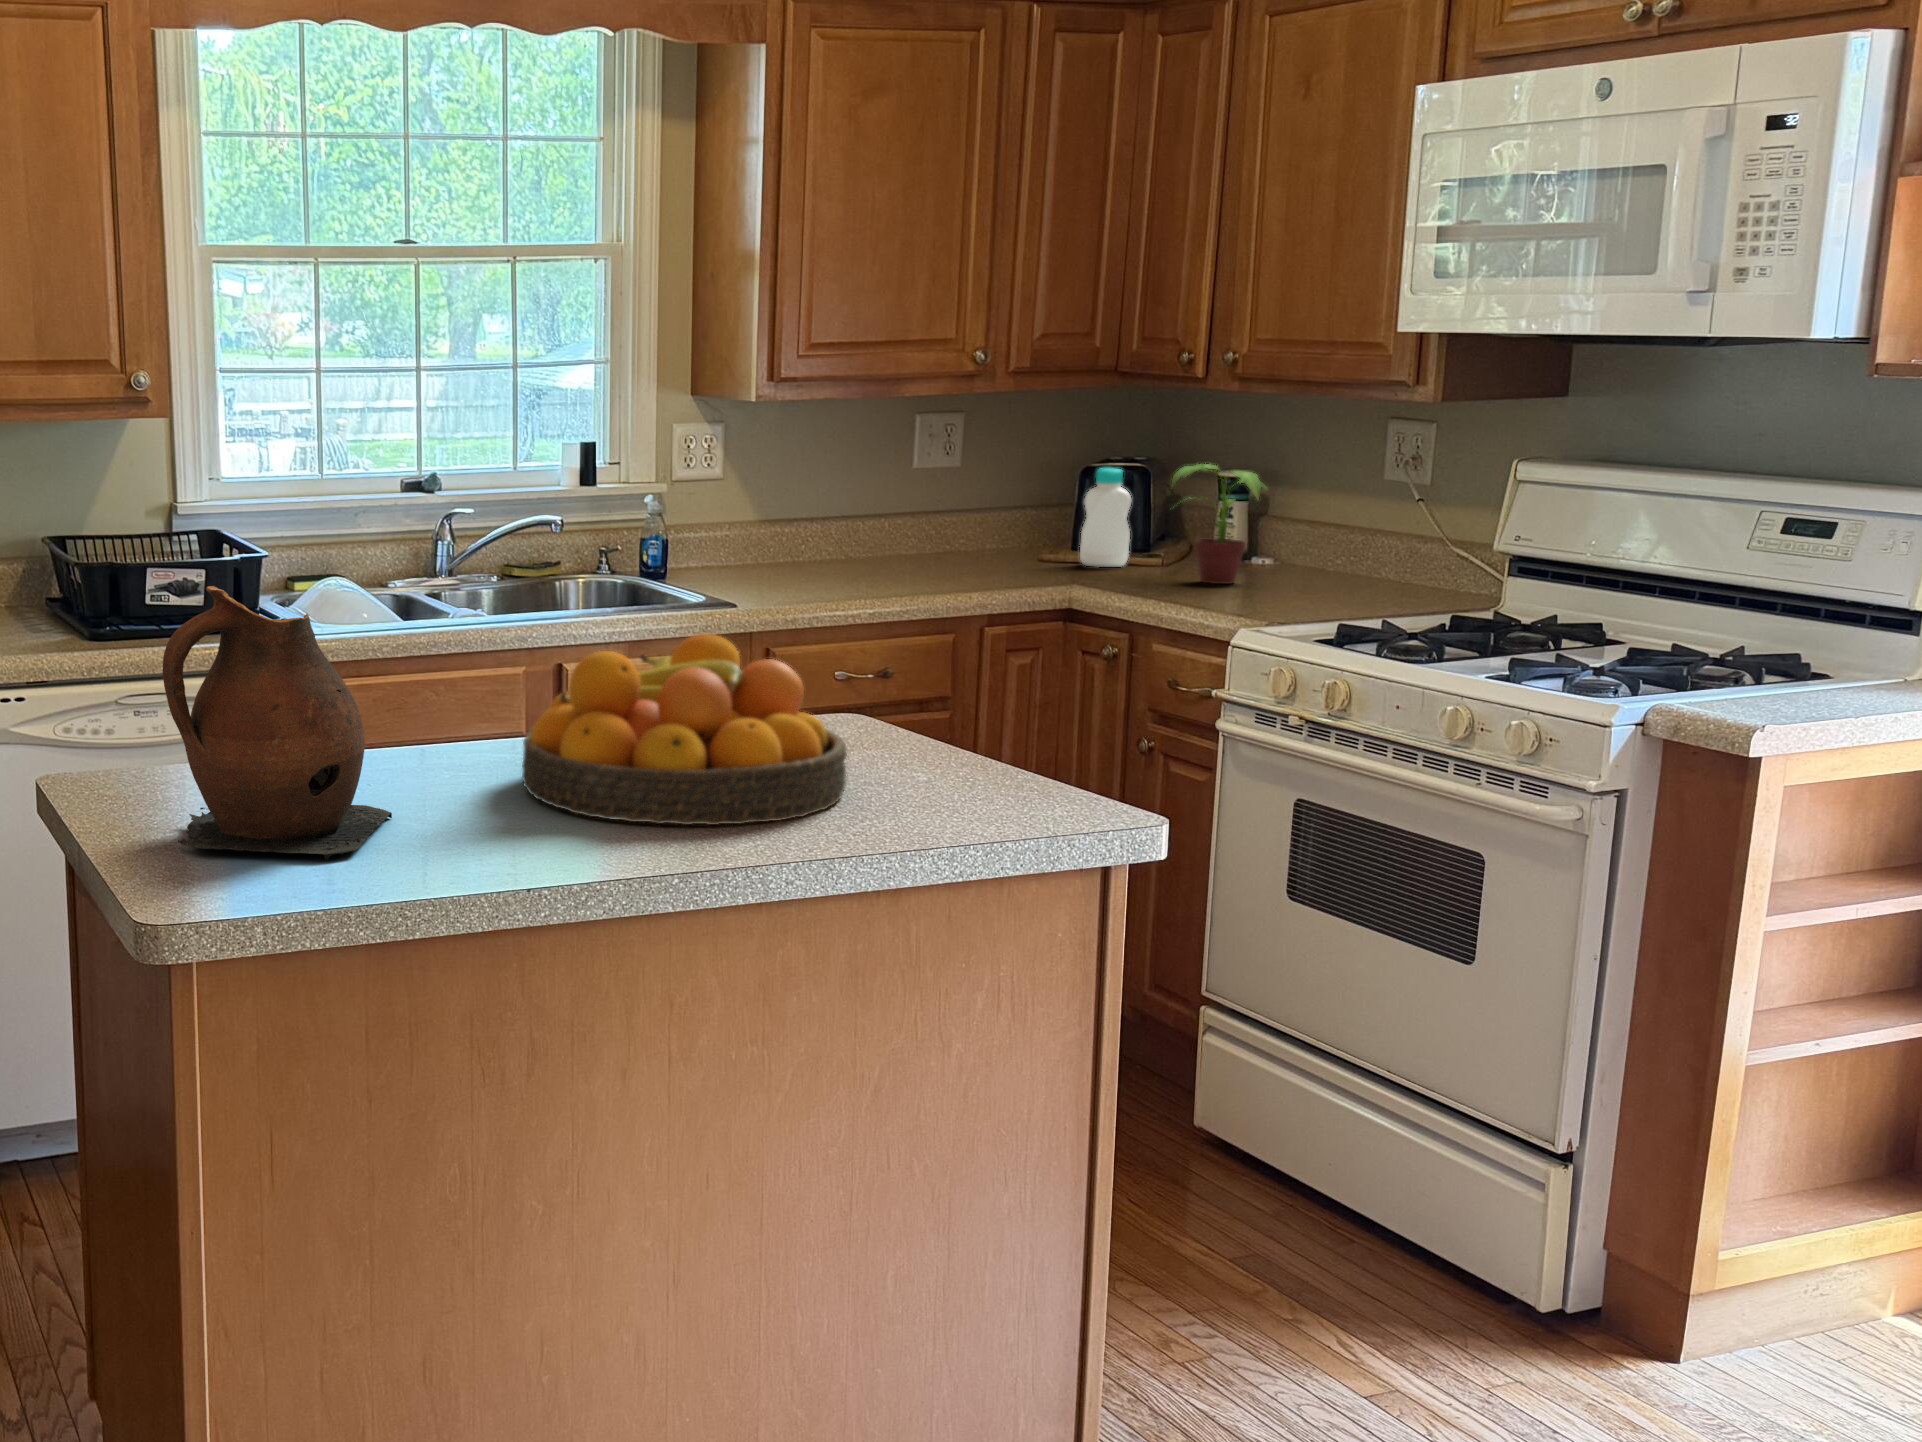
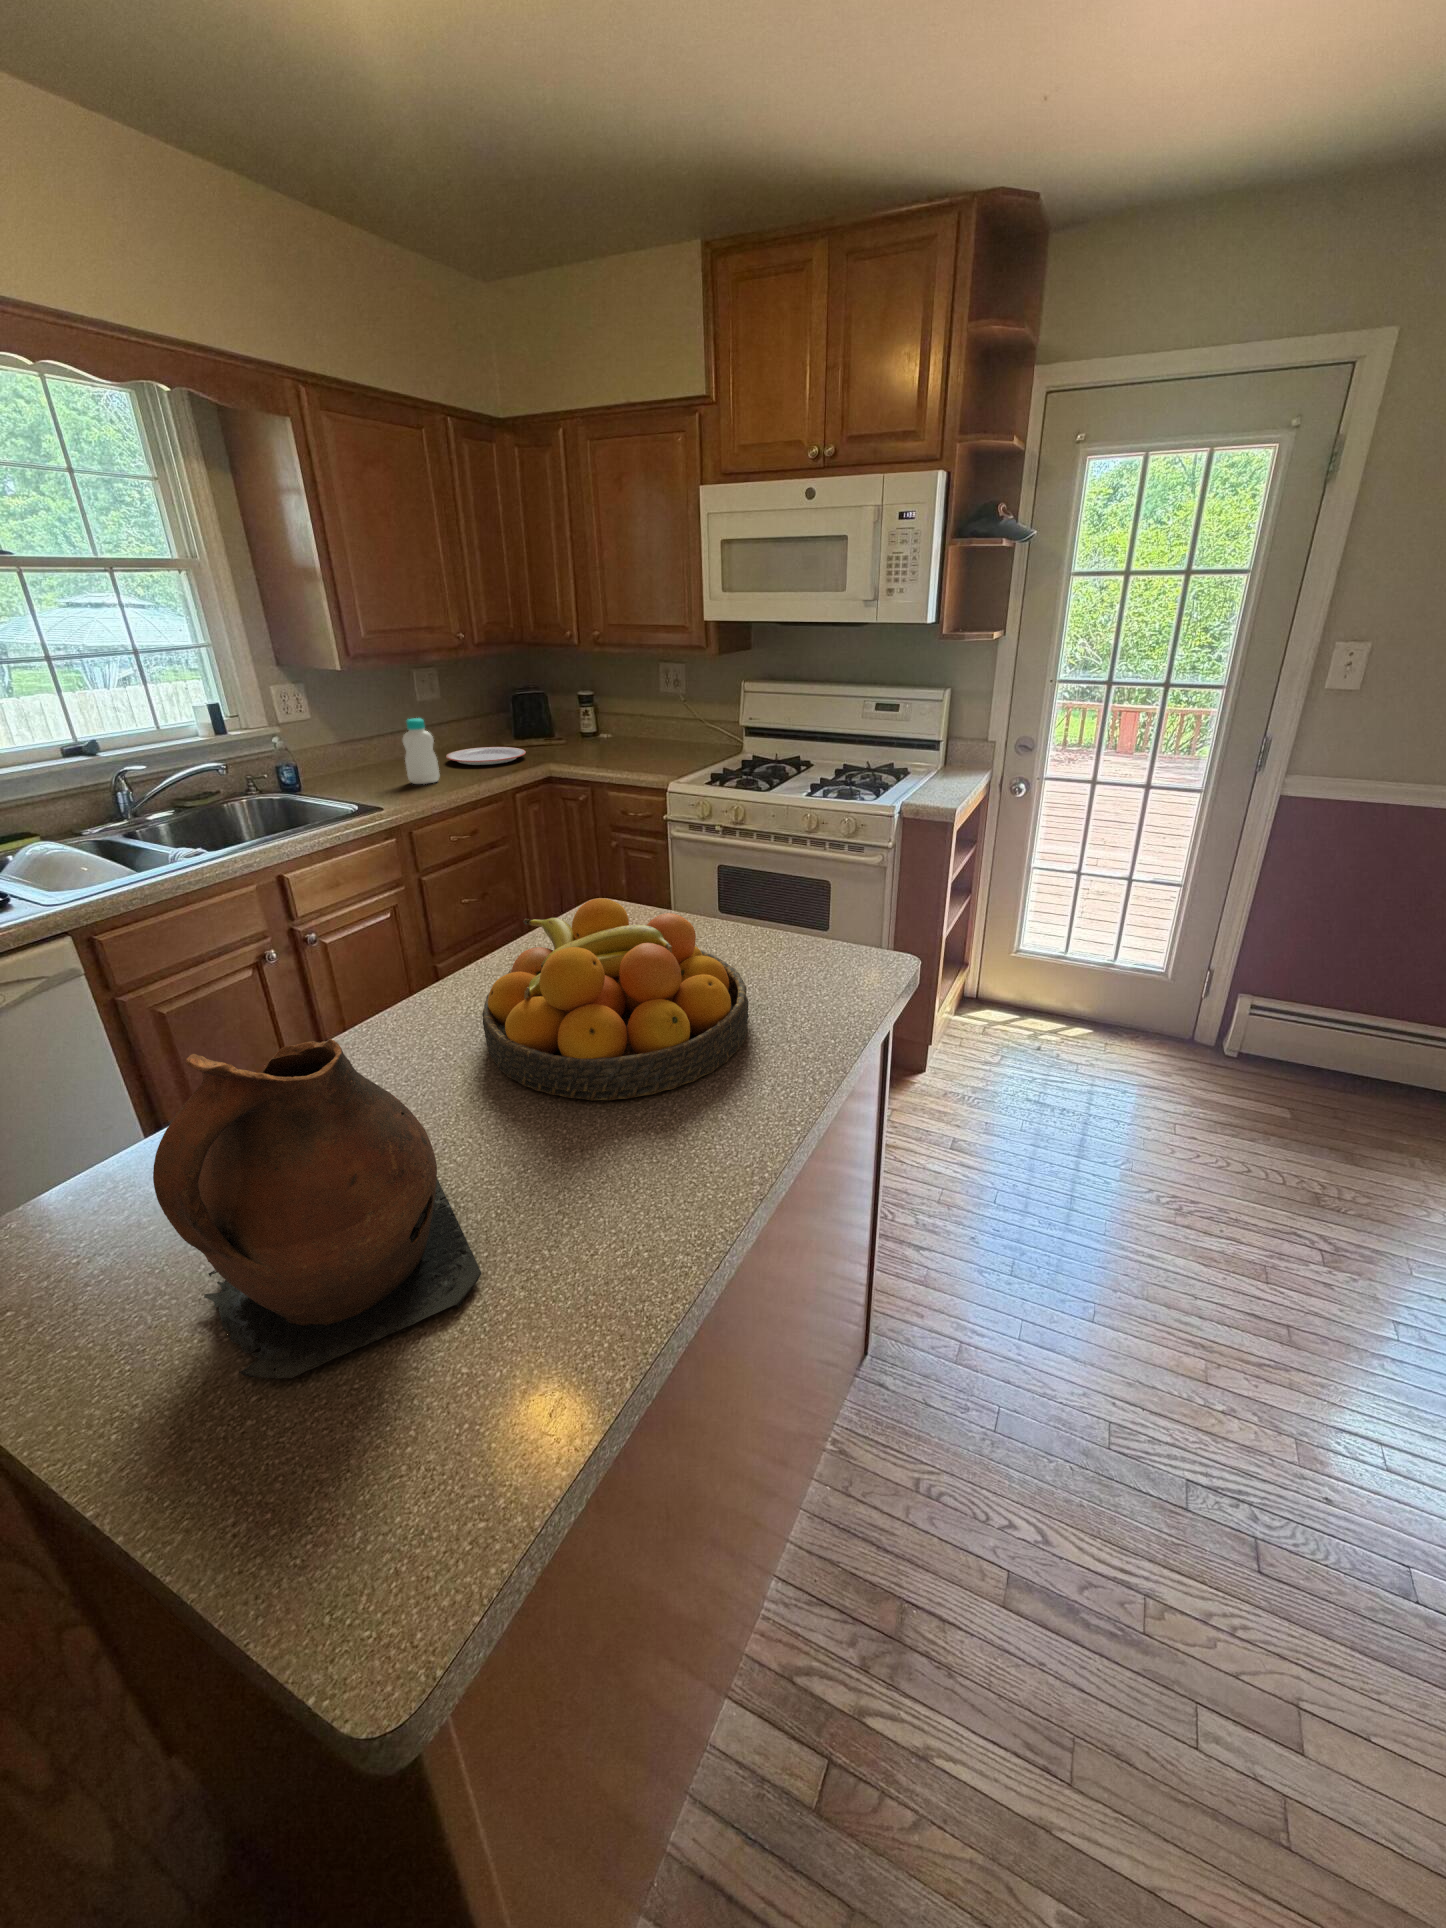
potted plant: present [1172,464,1267,584] -> none [574,689,625,752]
bottle: present [1080,468,1131,567] -> present [403,718,439,784]
plate: none [917,555,1059,580] -> present [446,747,526,765]

